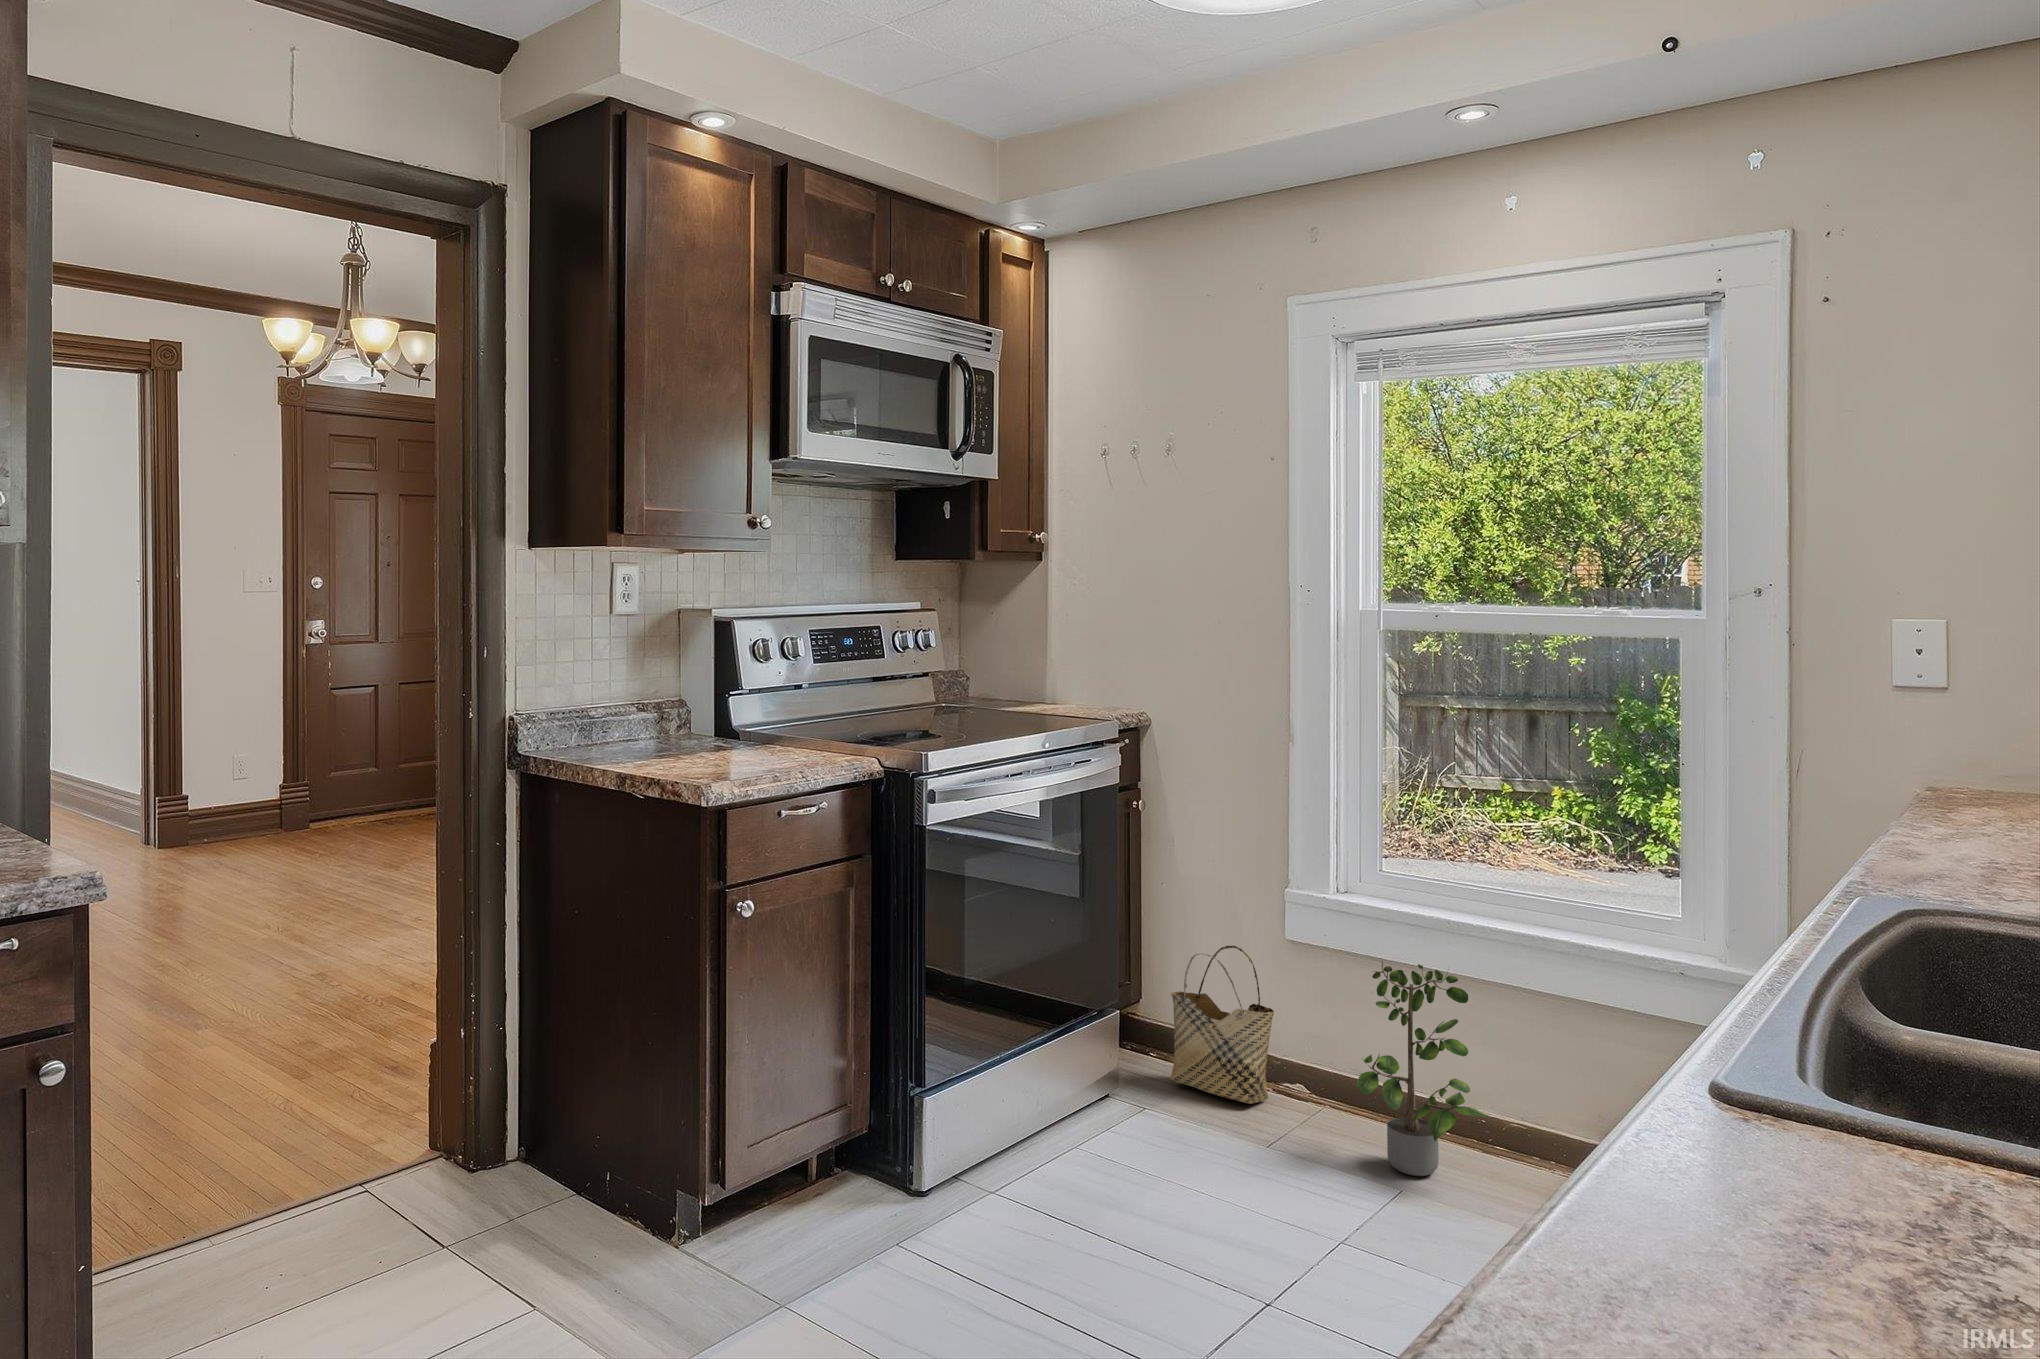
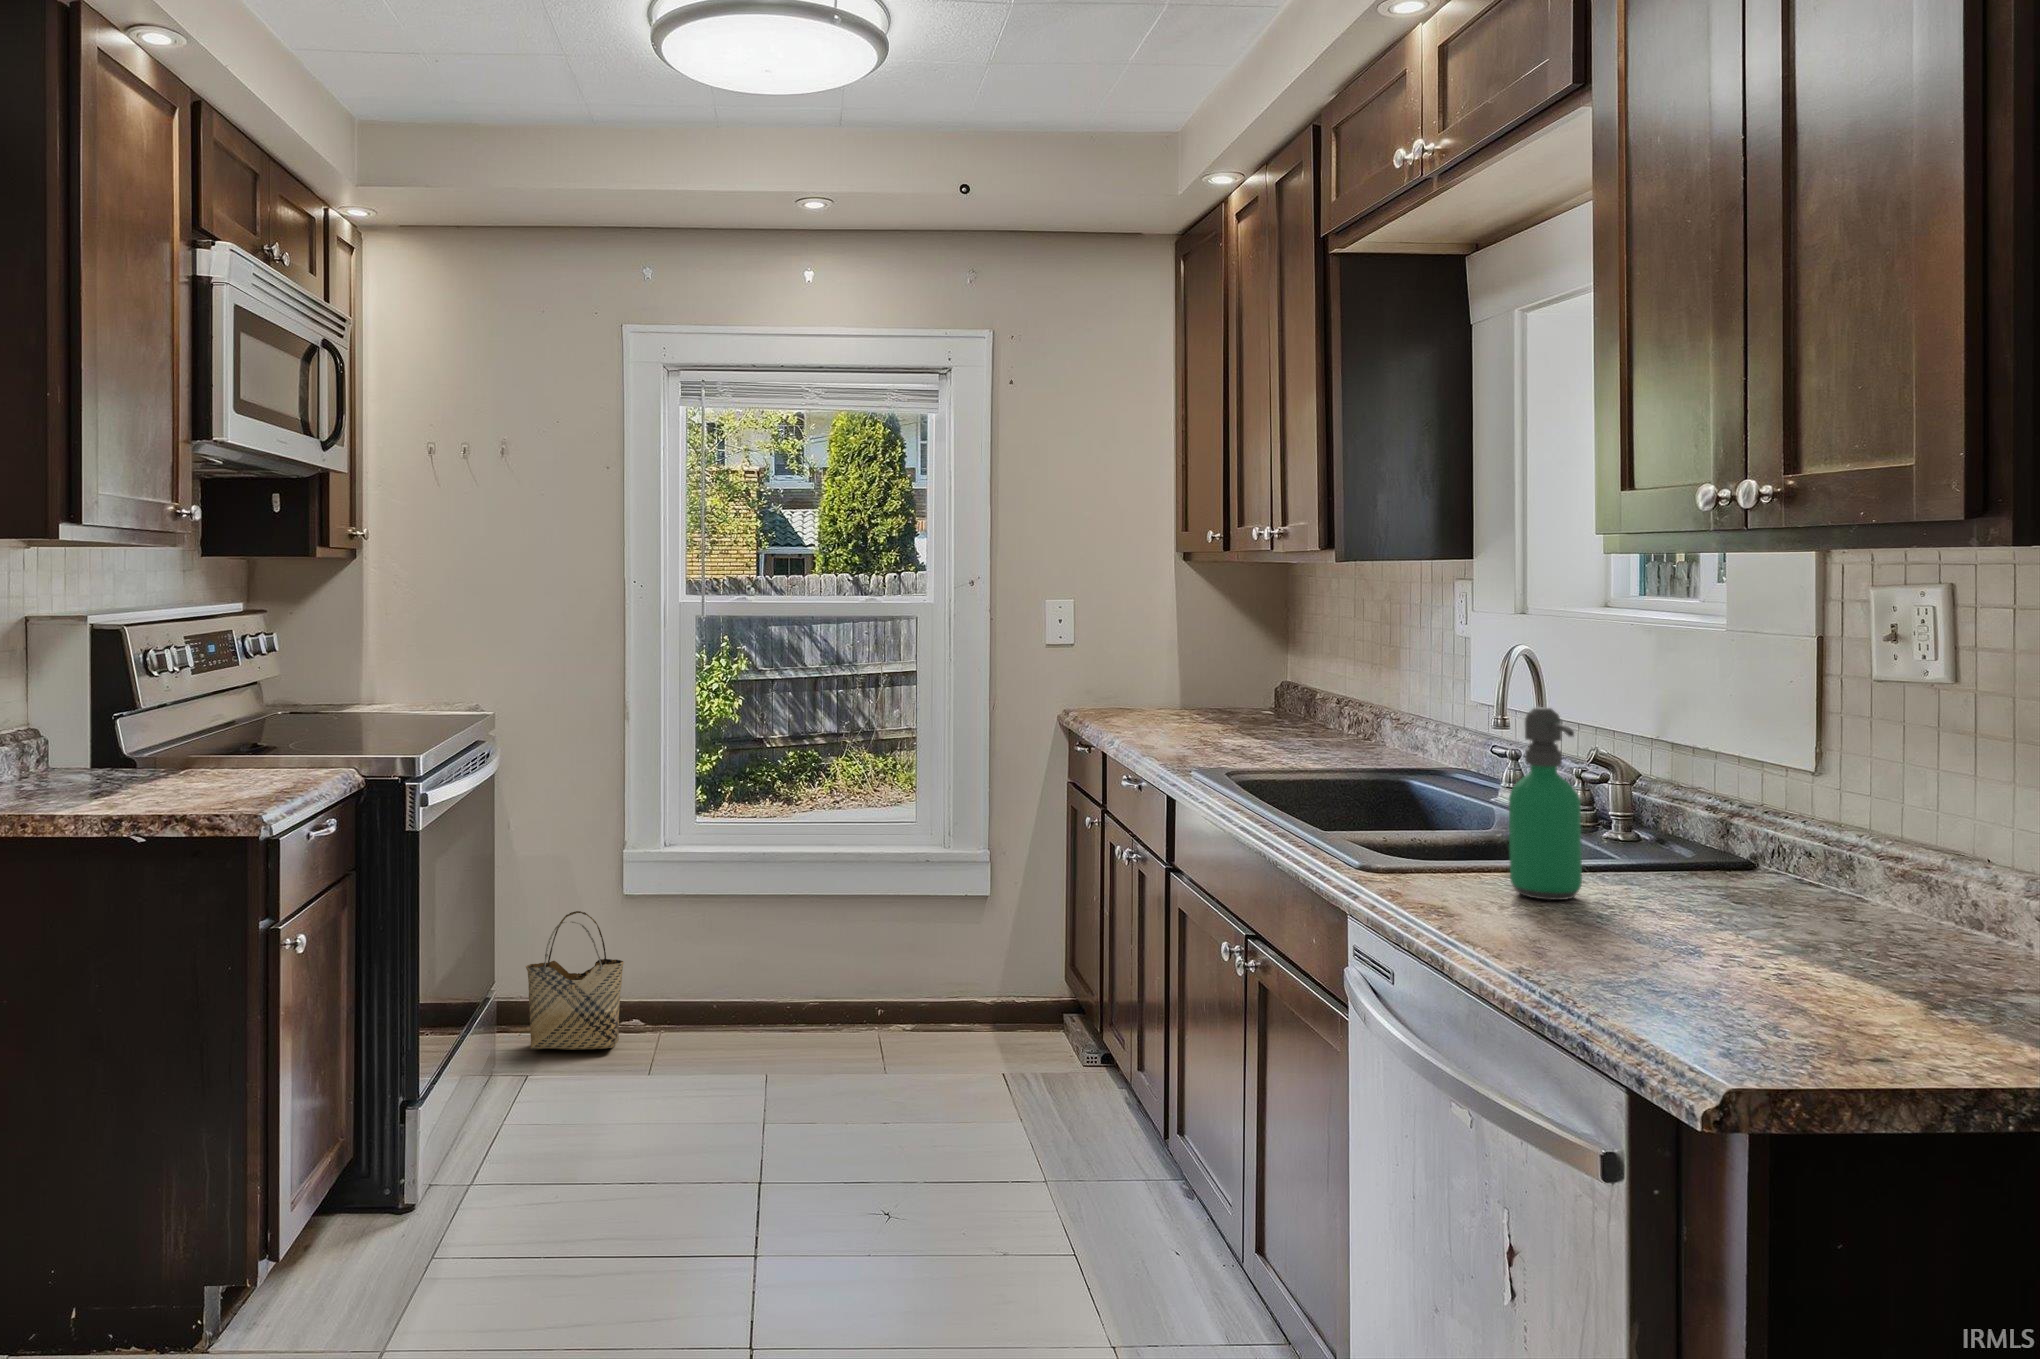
soap dispenser: none [1643,854,1796,1250] -> present [1509,707,1582,900]
potted plant: present [1356,961,1489,1176] -> none [724,886,828,1064]

